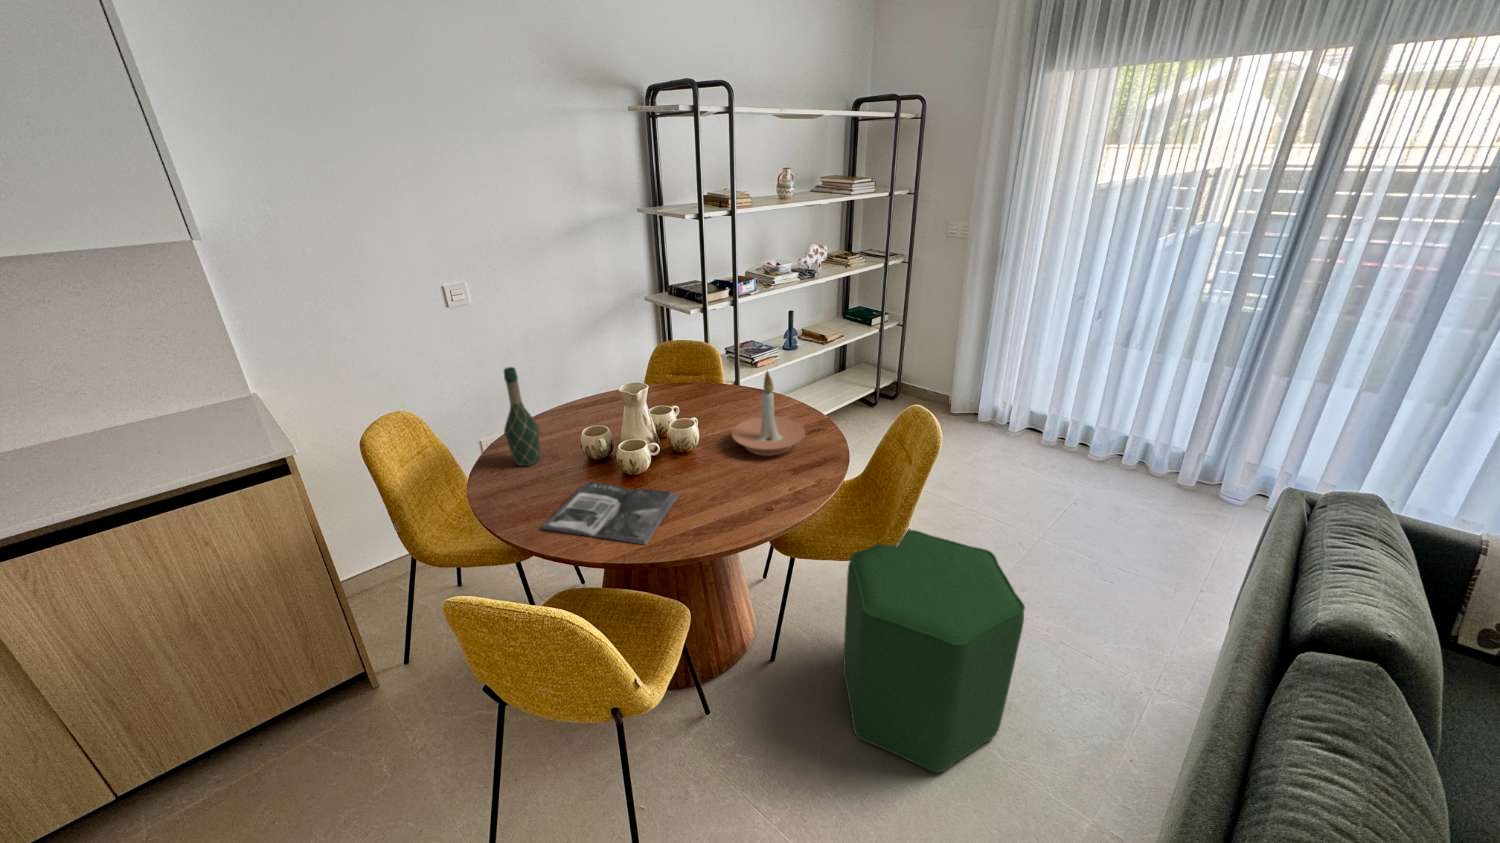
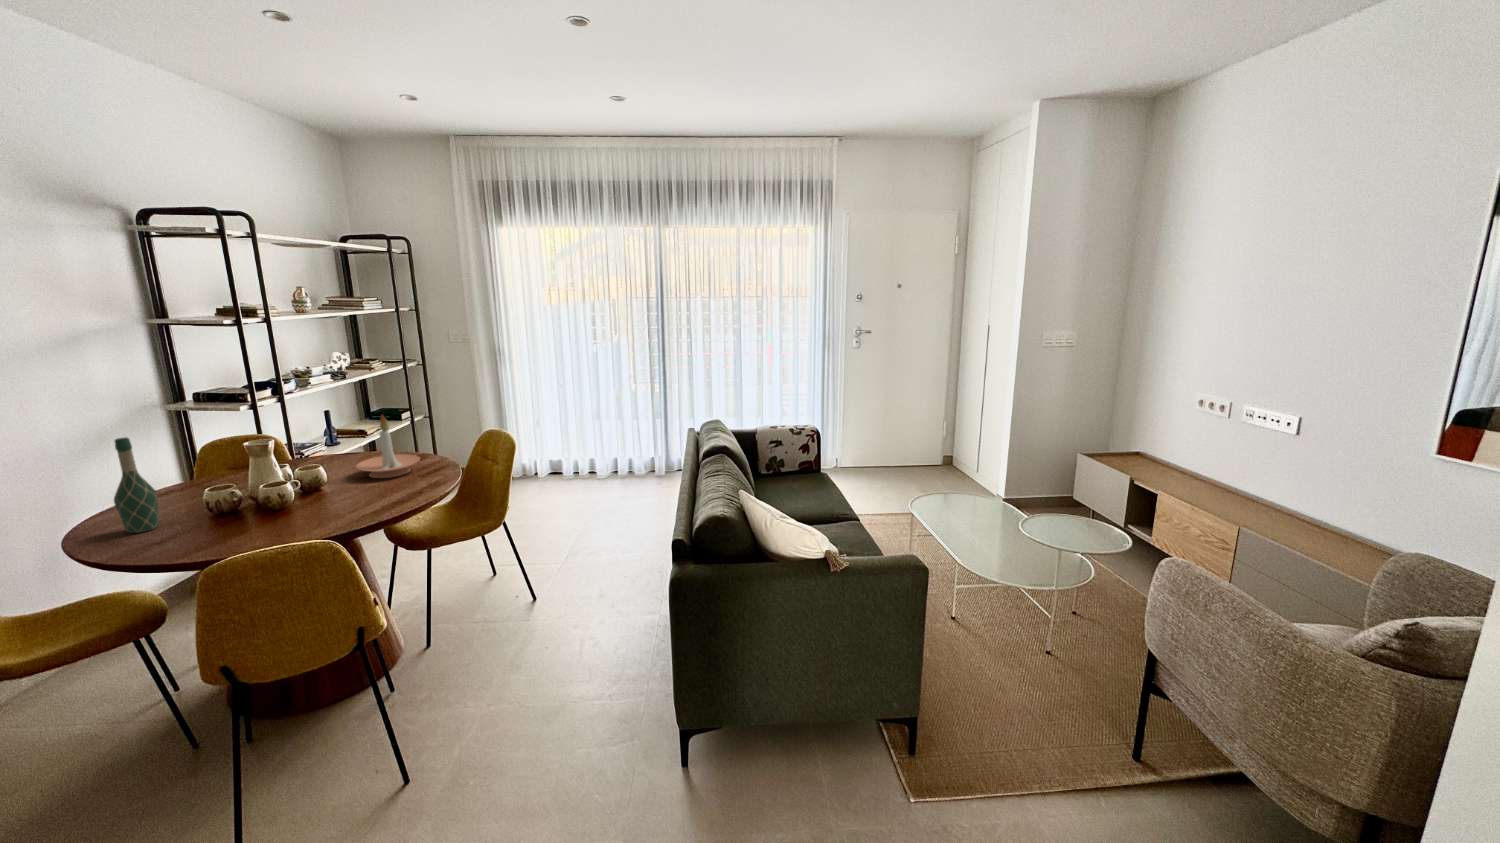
magazine: present [542,482,678,544] -> none [228,502,342,546]
ottoman: present [843,530,1025,773] -> none [477,503,598,652]

